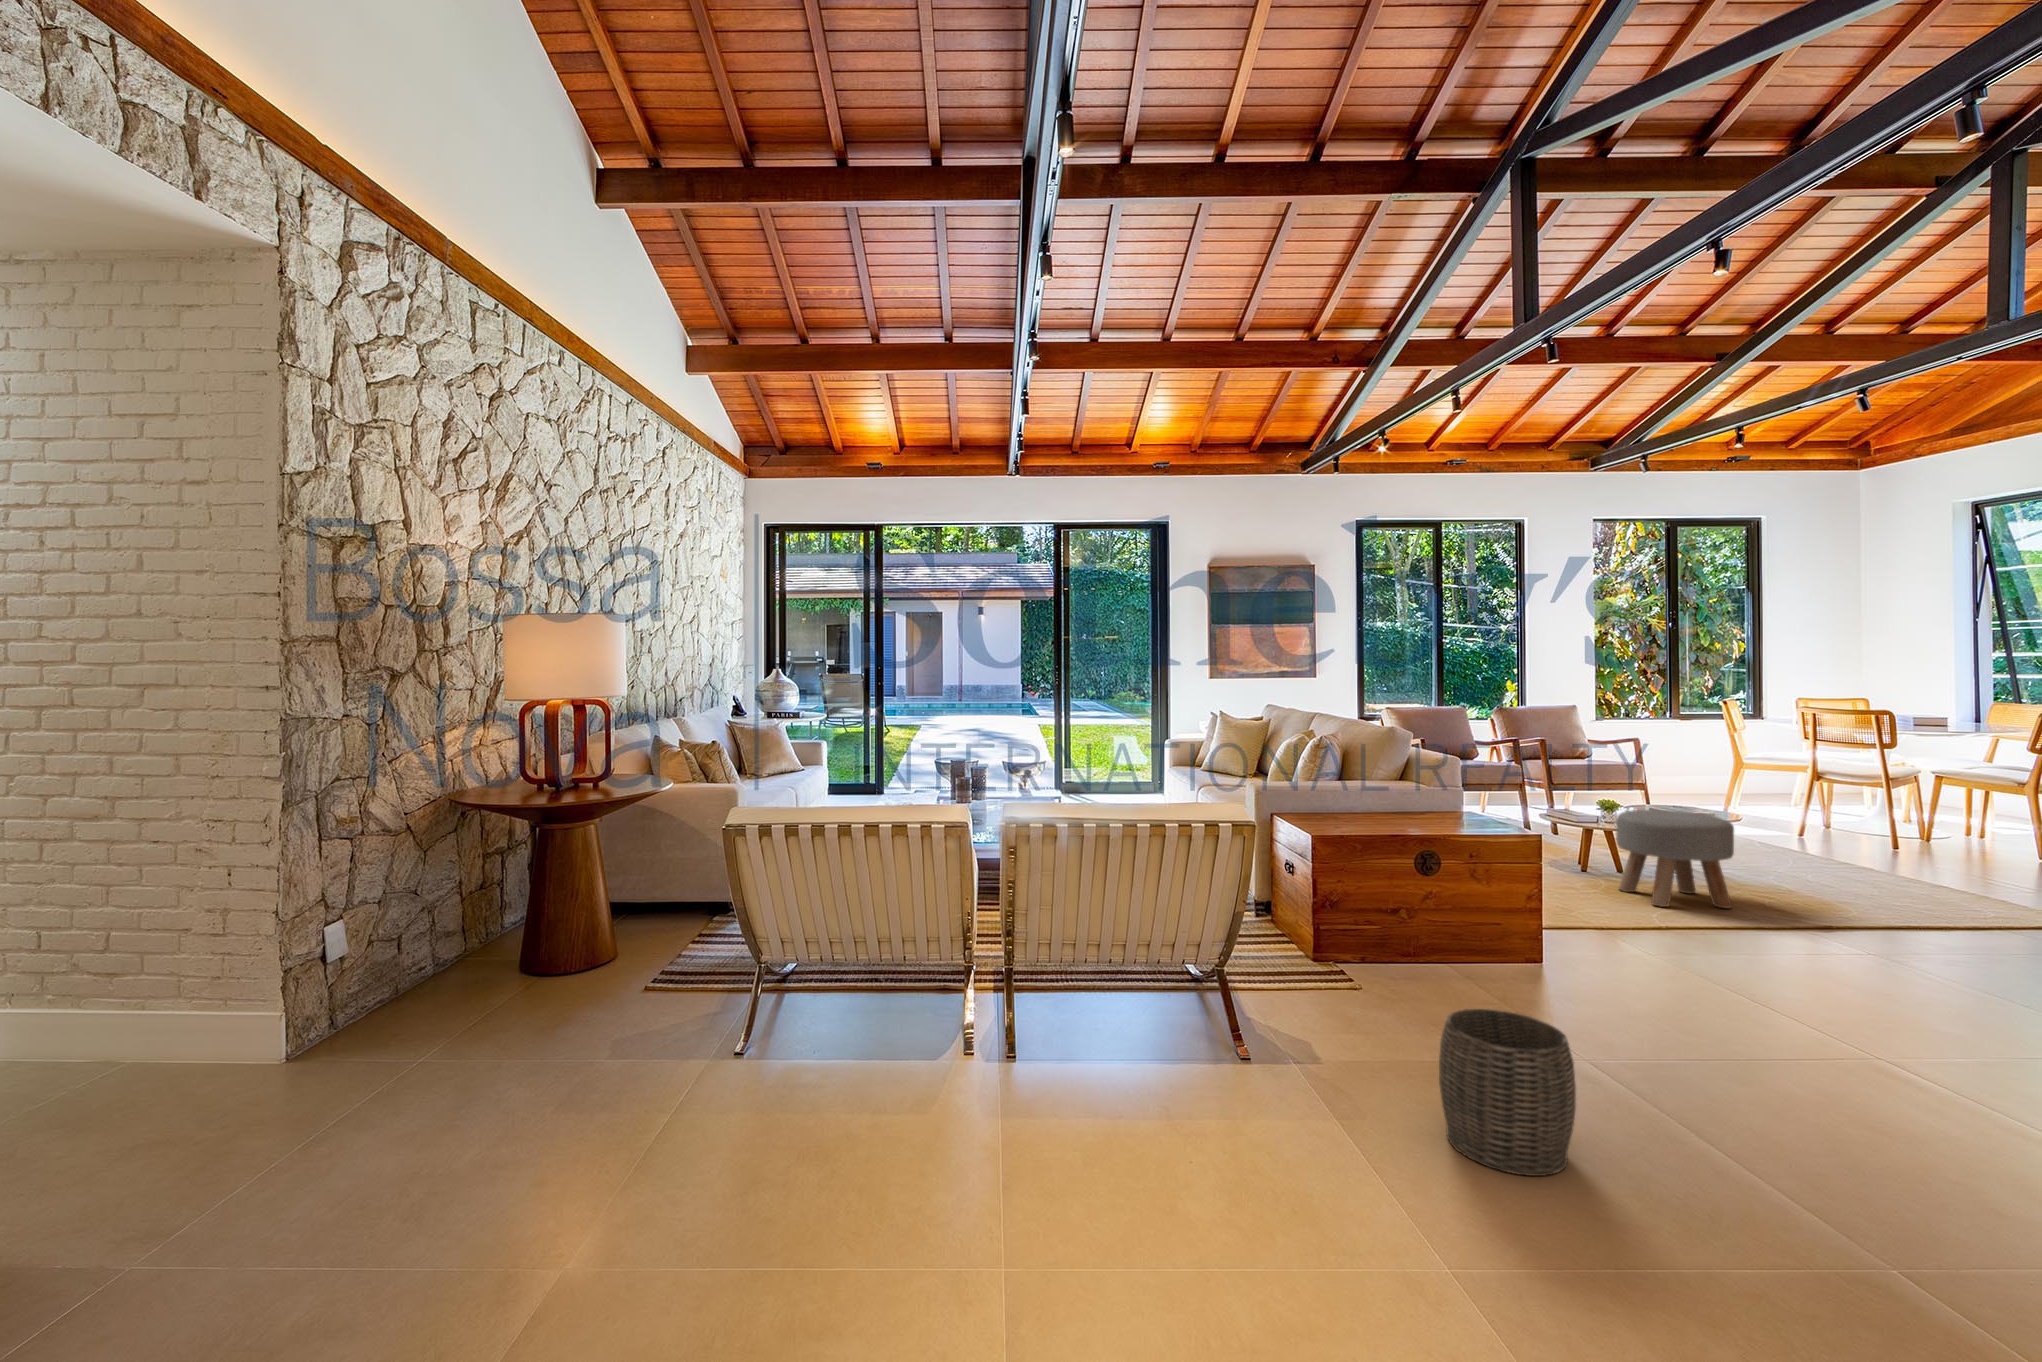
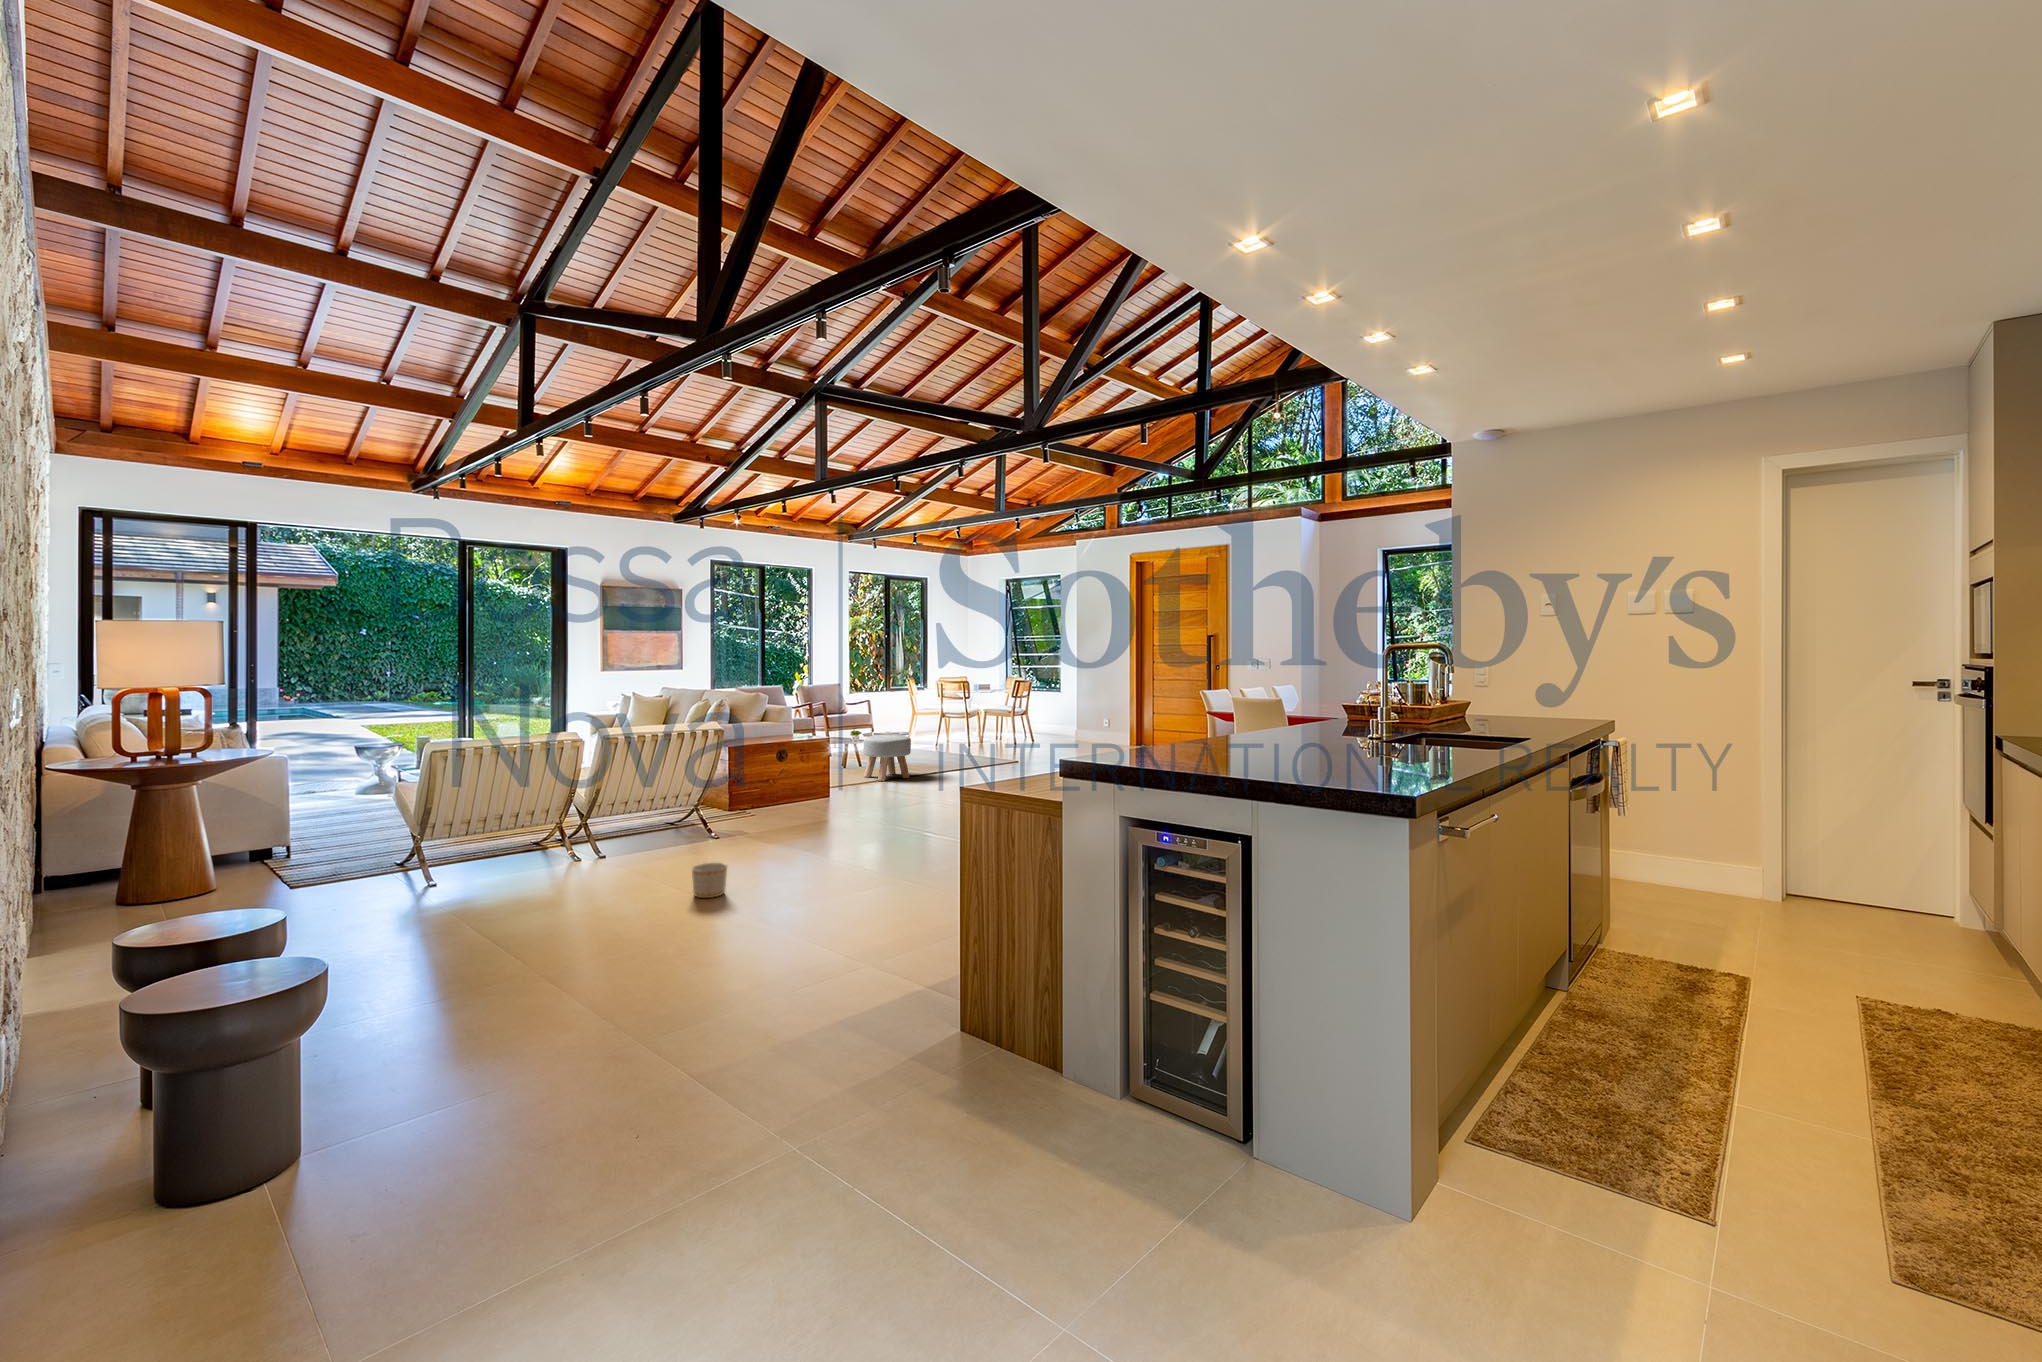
woven basket: present [1439,1009,1576,1176] -> none [812,809,860,865]
planter: none [1118,1096,1195,1195] -> present [692,863,727,898]

